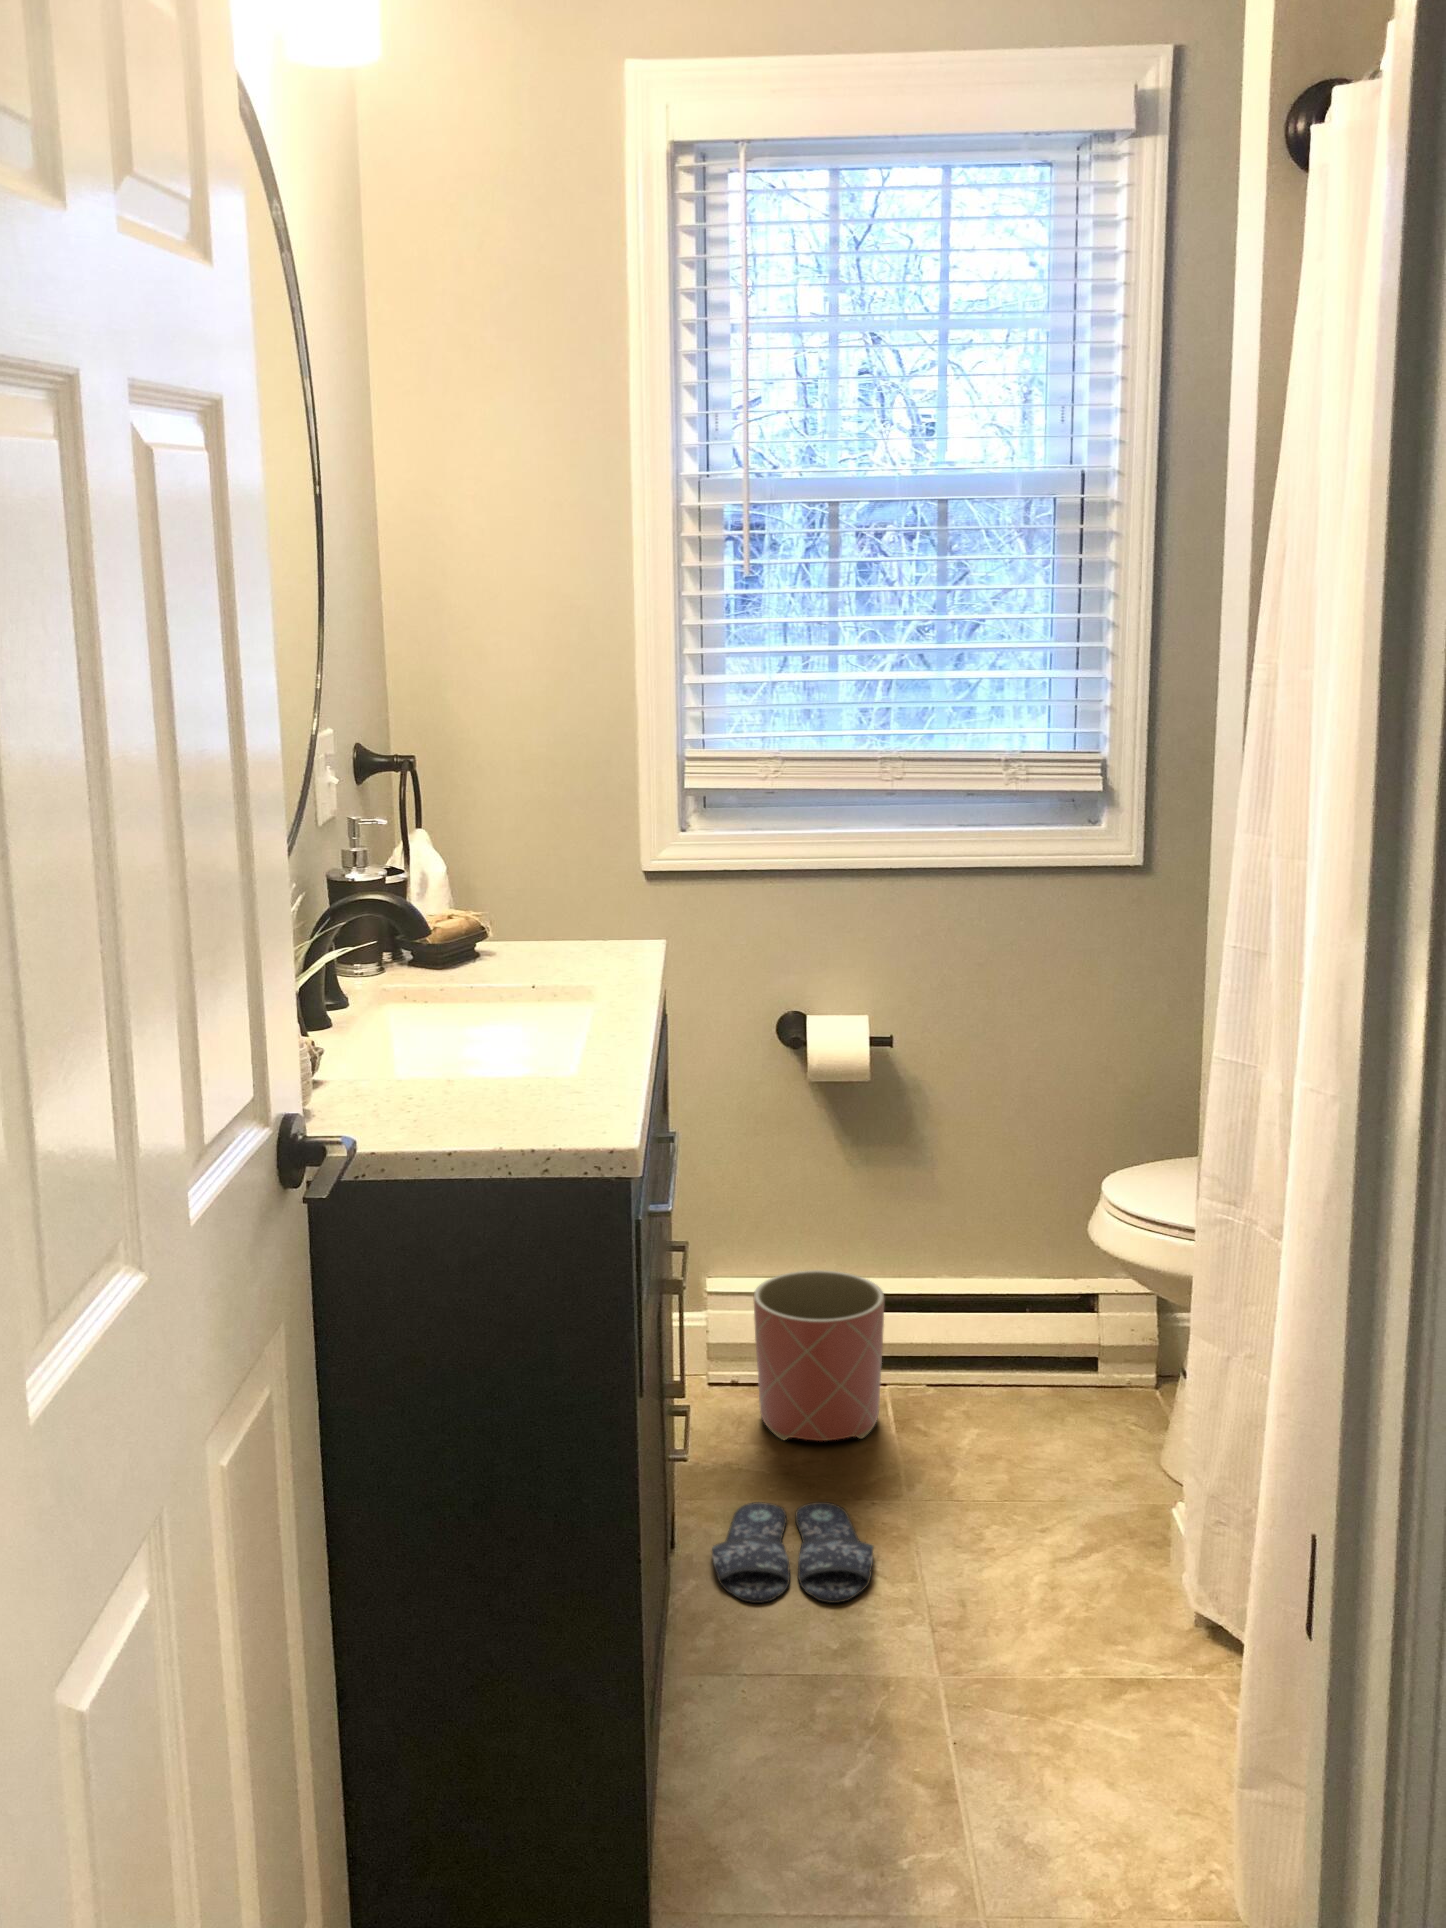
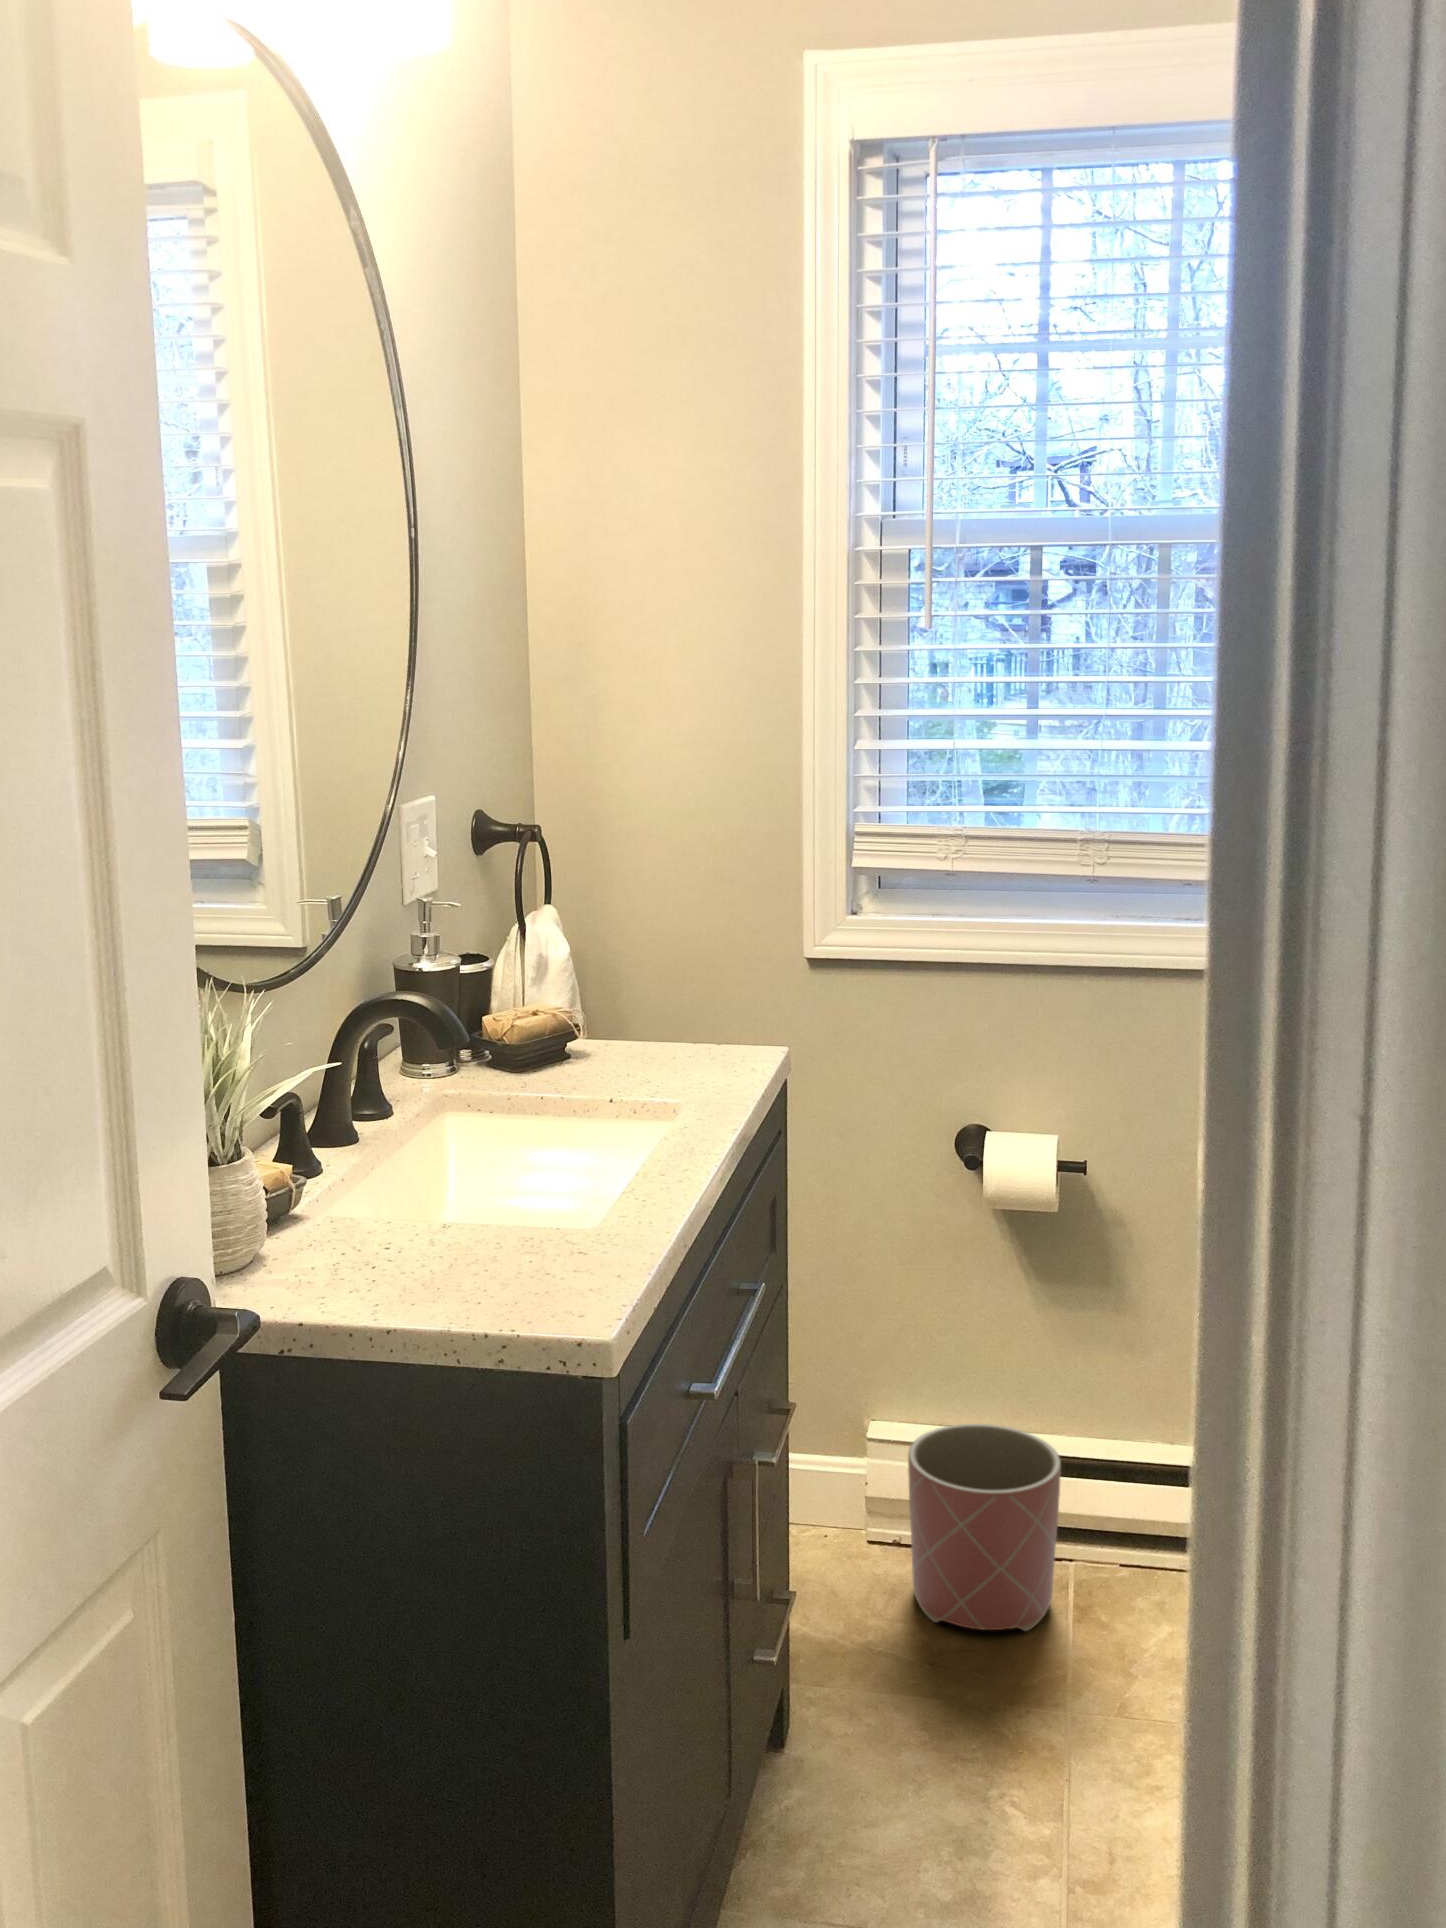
slippers: present [712,1502,873,1603] -> none [816,1701,1011,1851]

